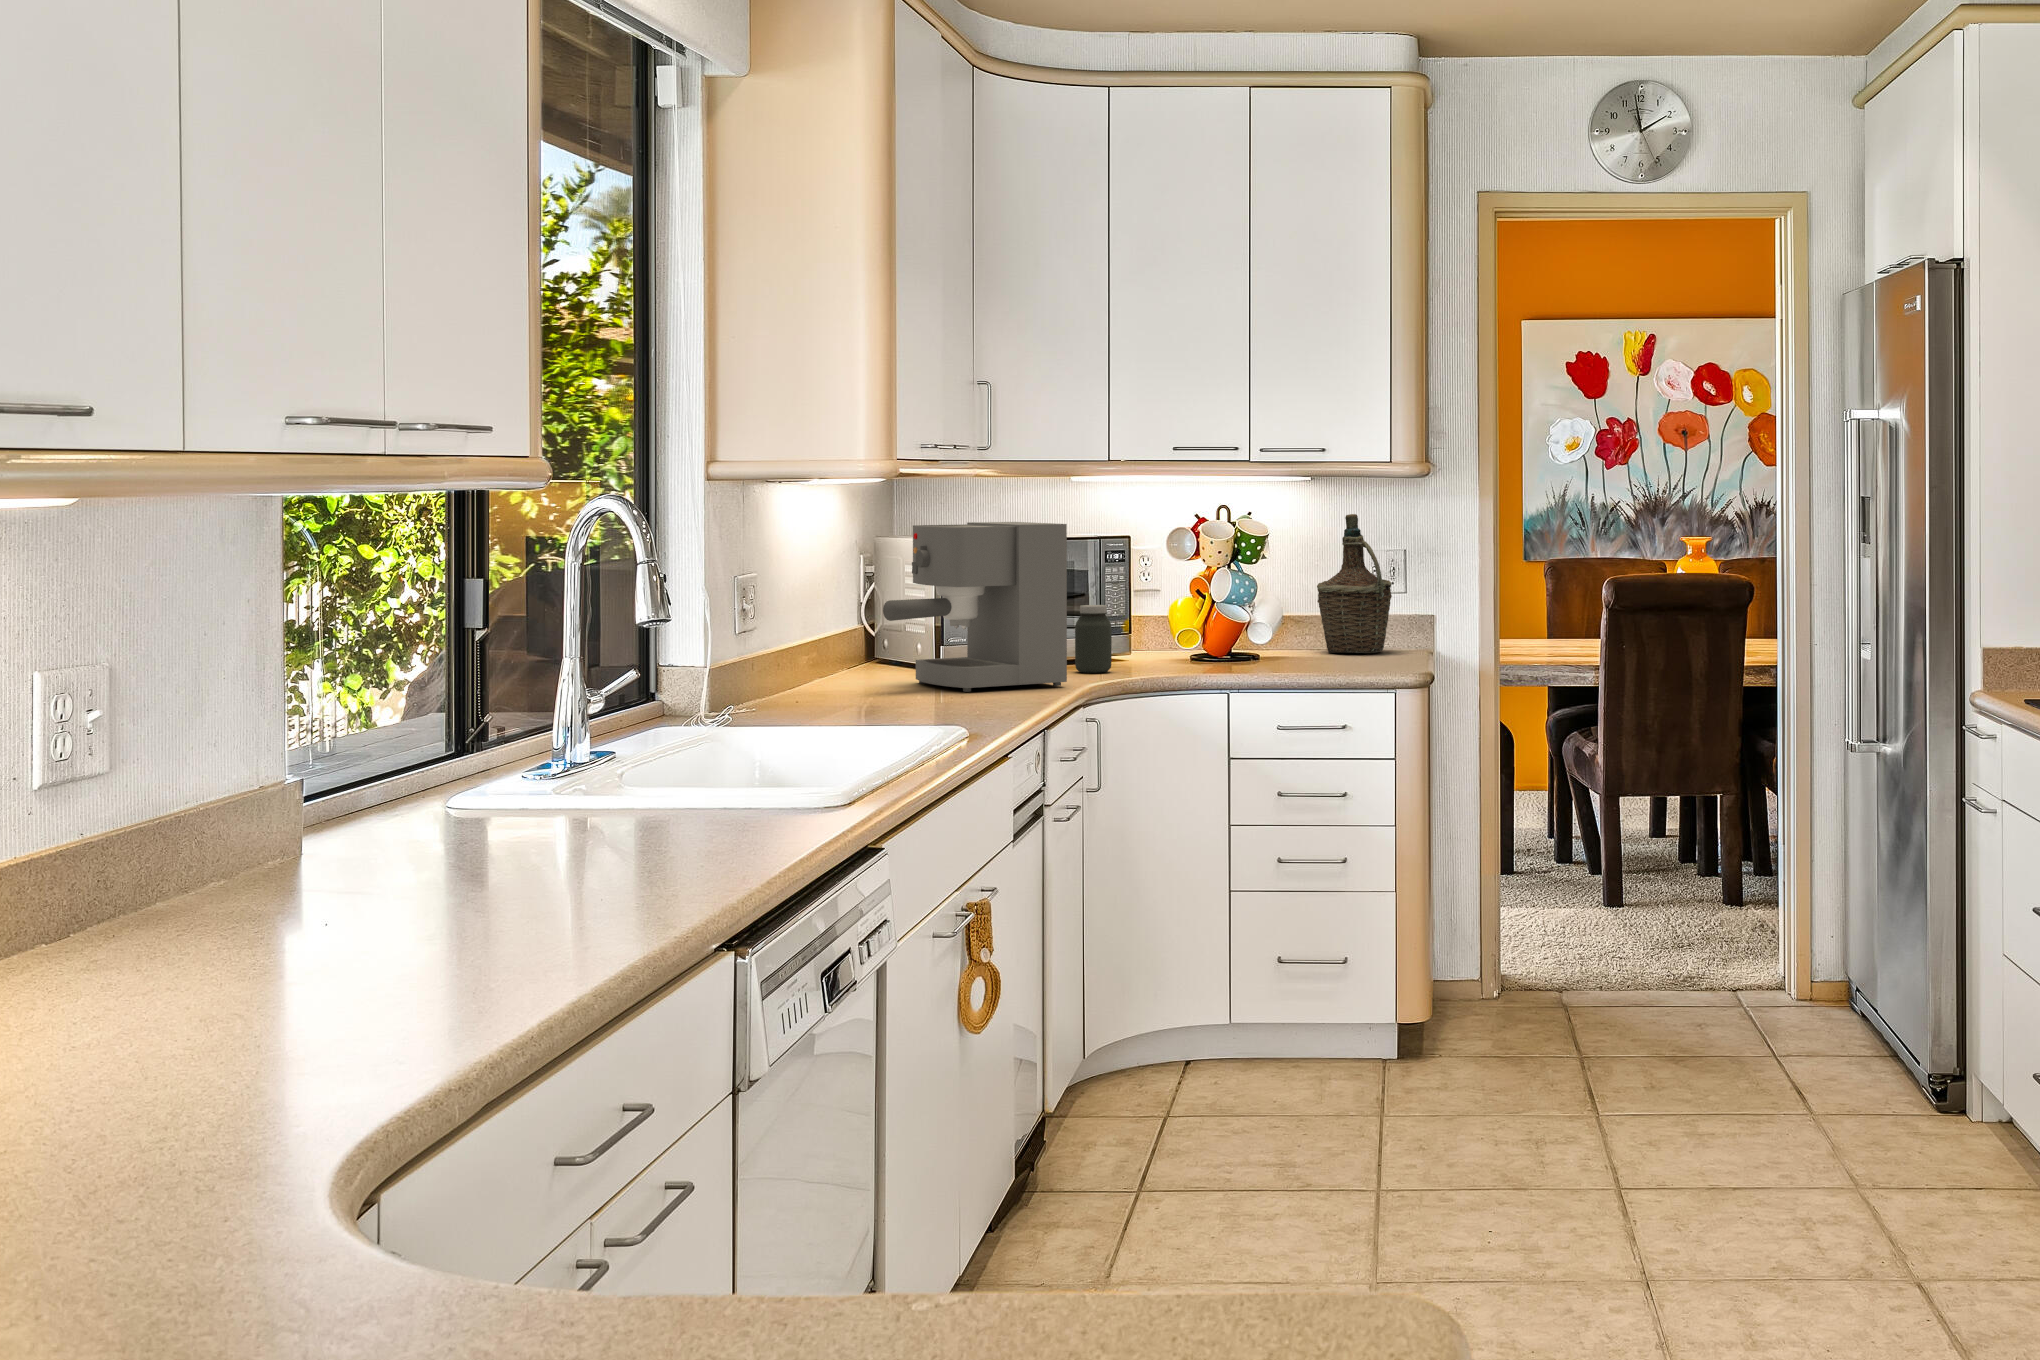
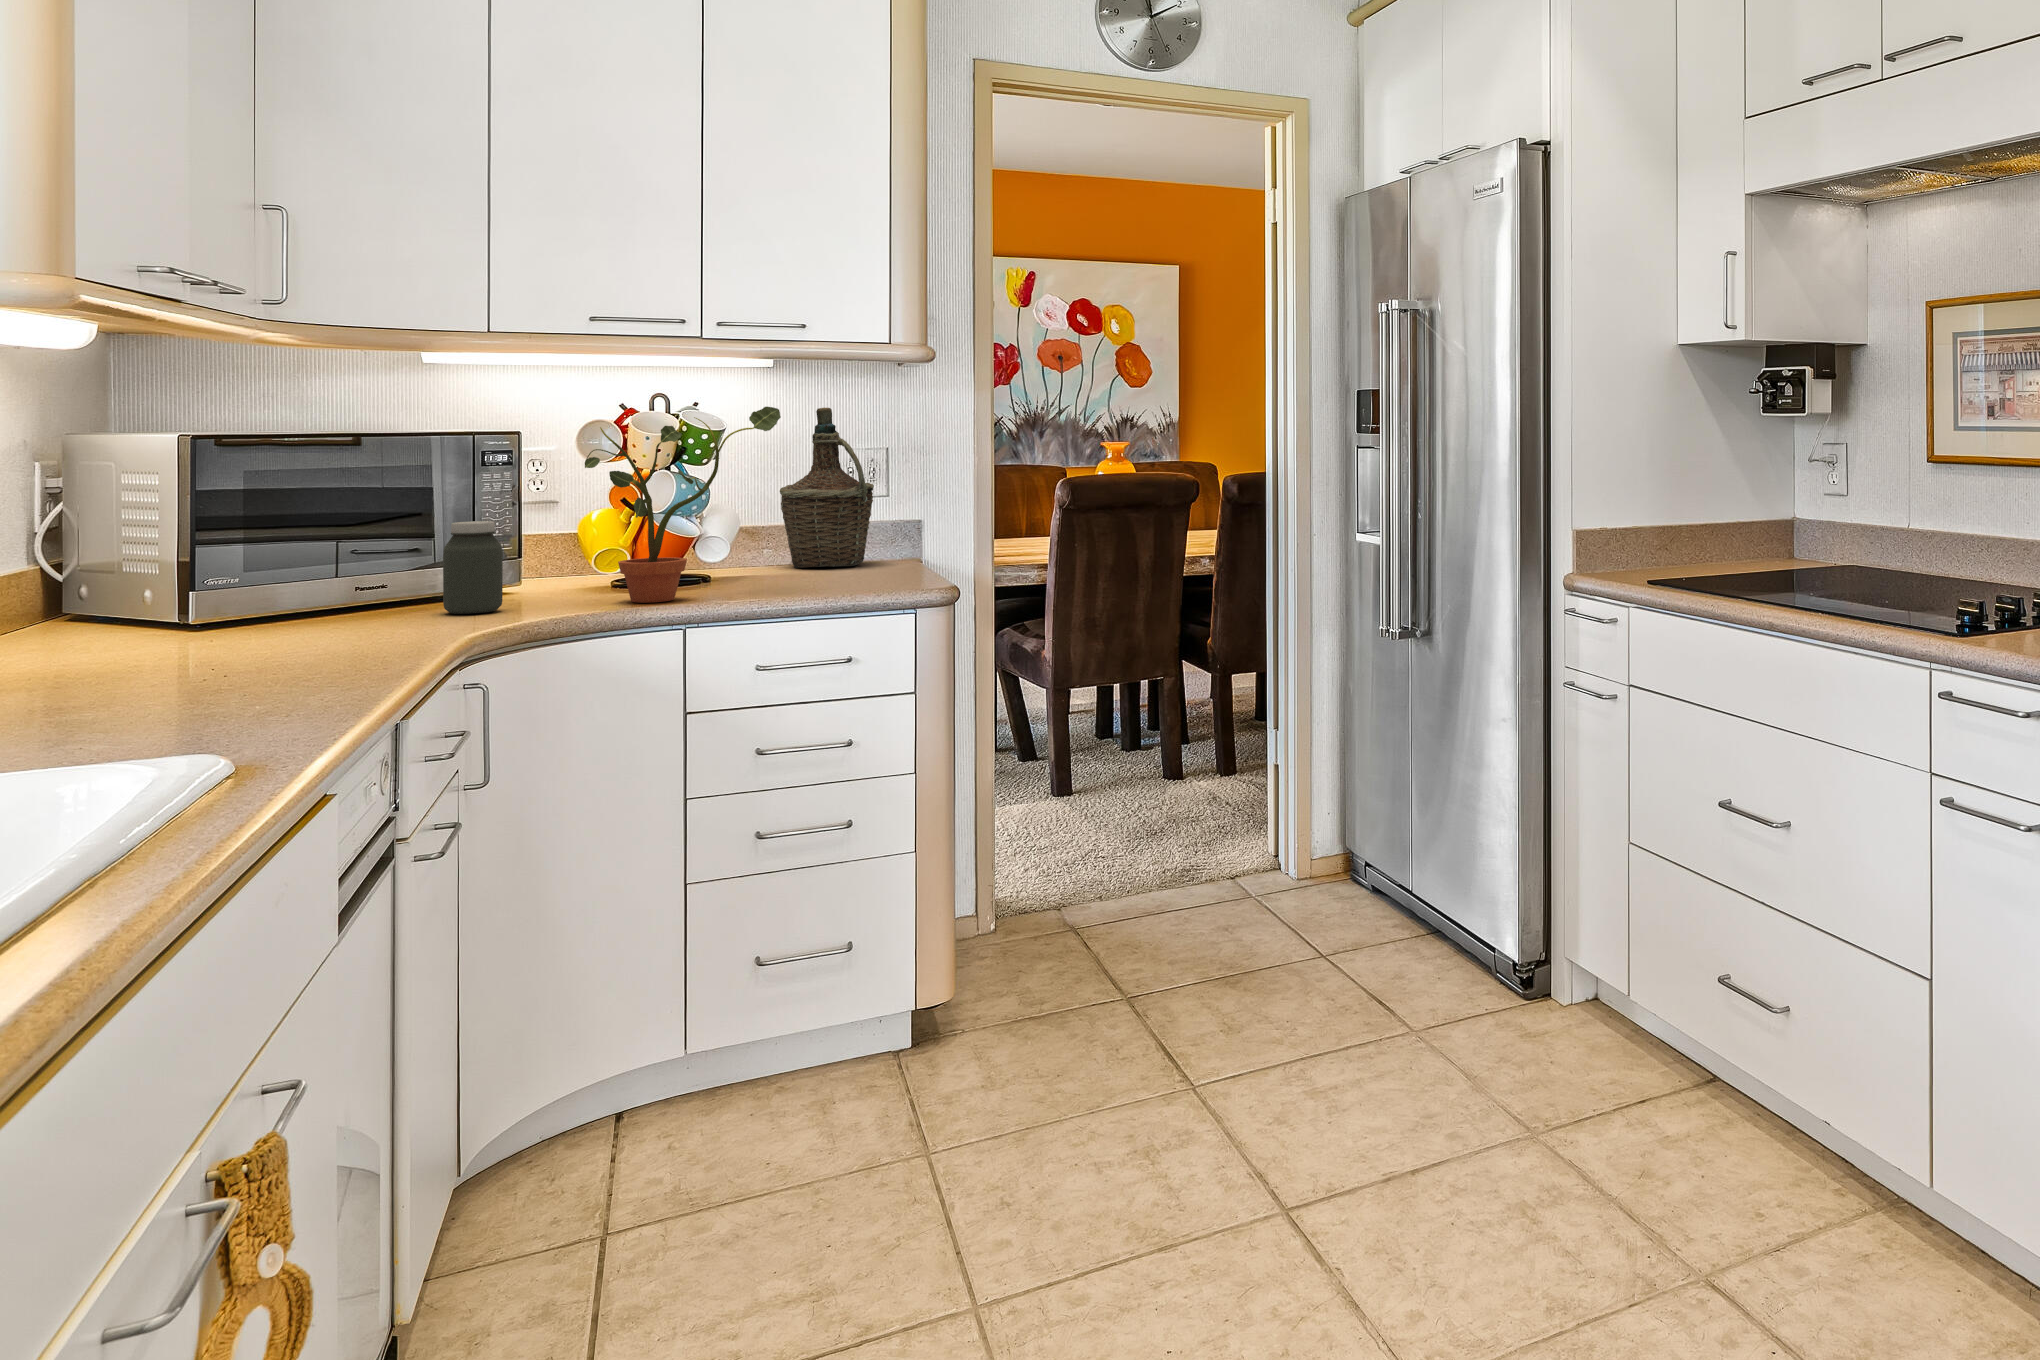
potted plant: none [1165,517,1303,671] -> present [585,407,781,603]
coffee maker: present [883,522,1067,692] -> none [71,406,433,662]

